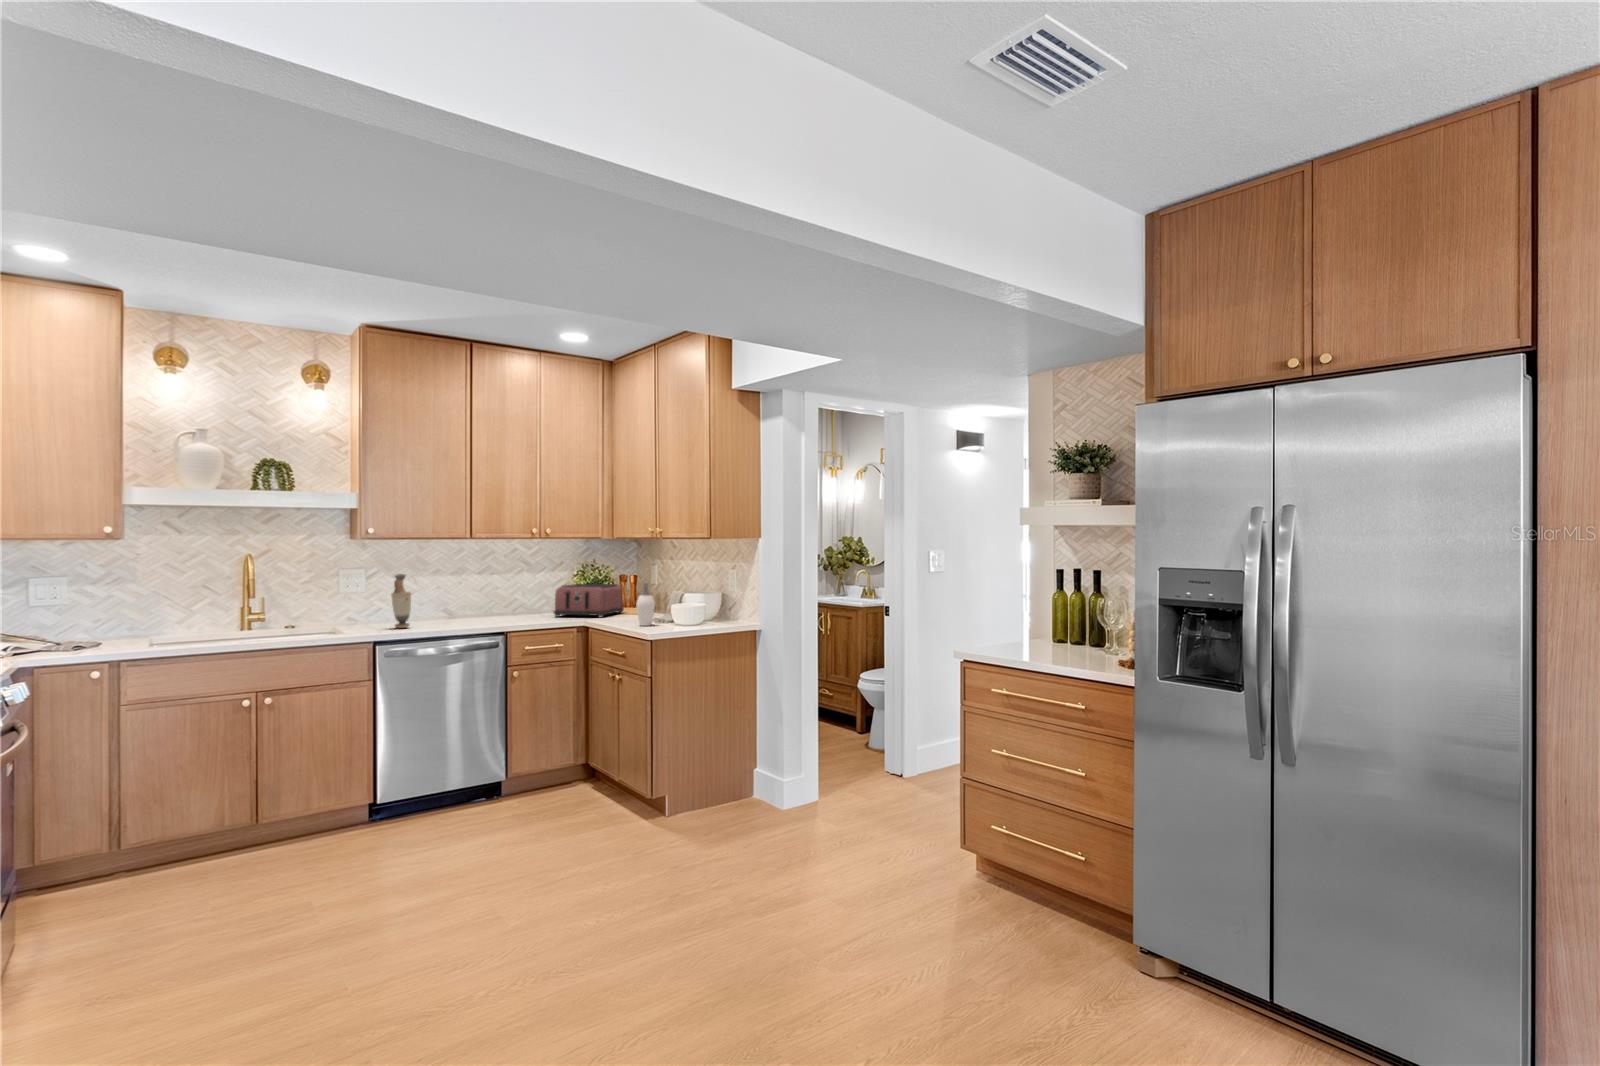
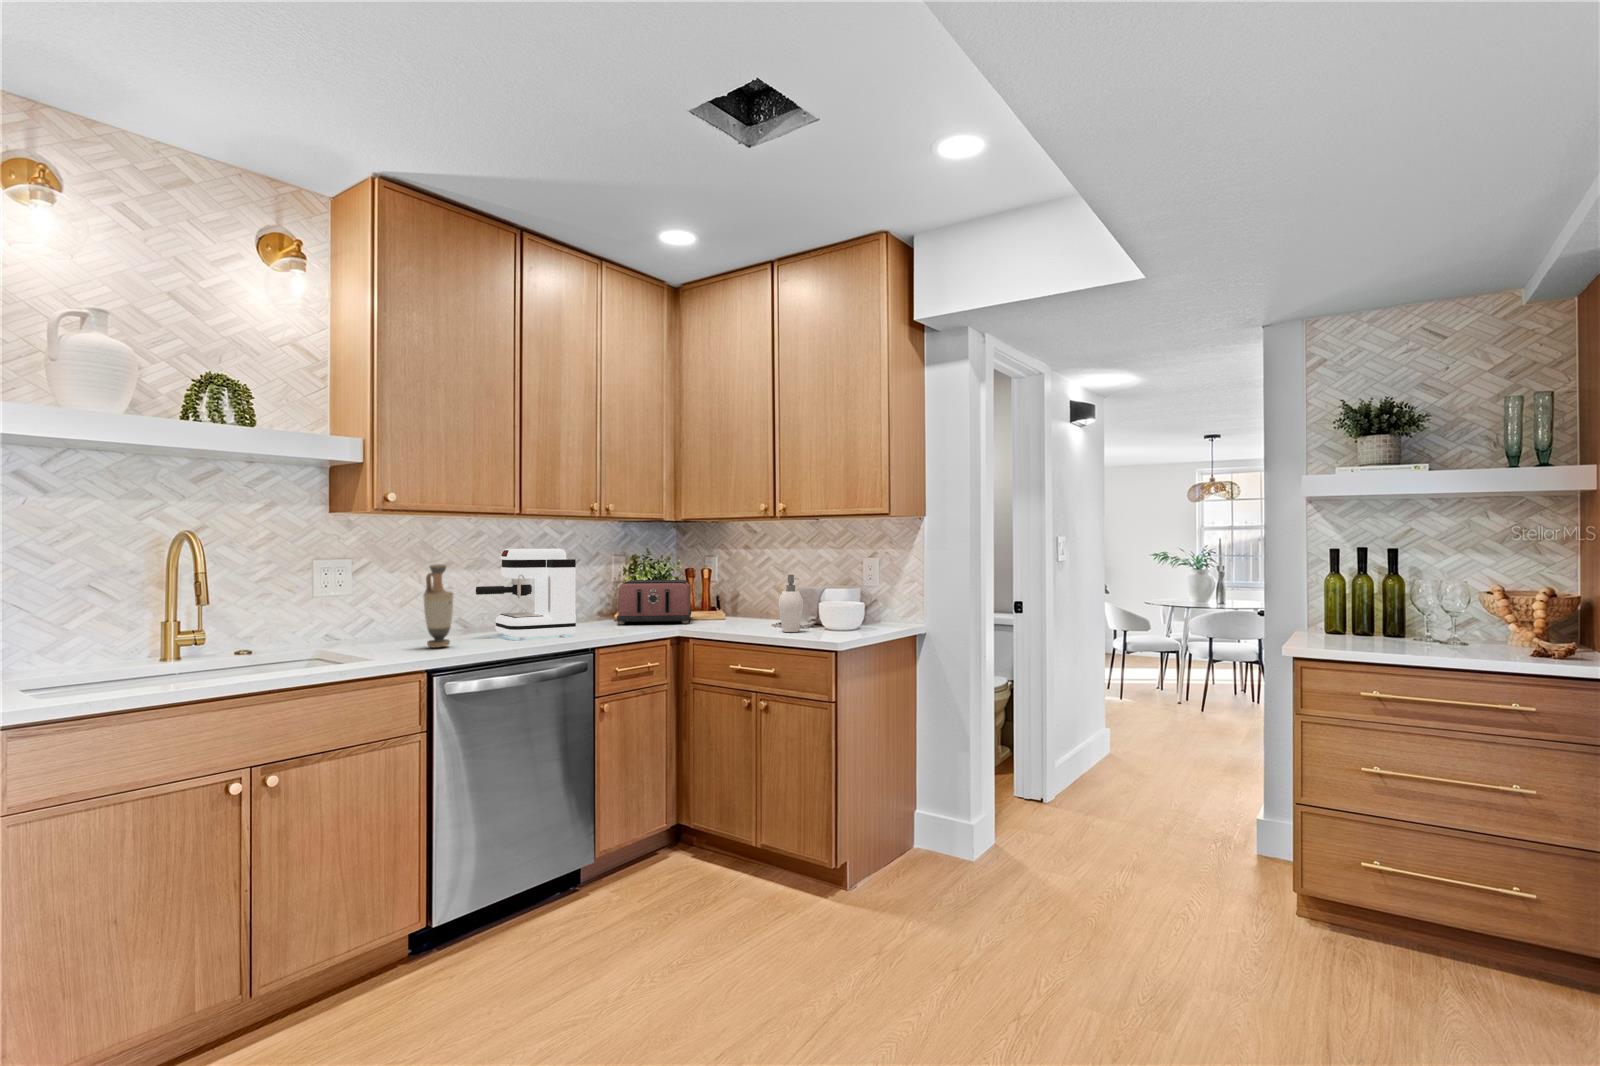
coffee maker: none [440,562,502,625] -> present [476,549,576,639]

